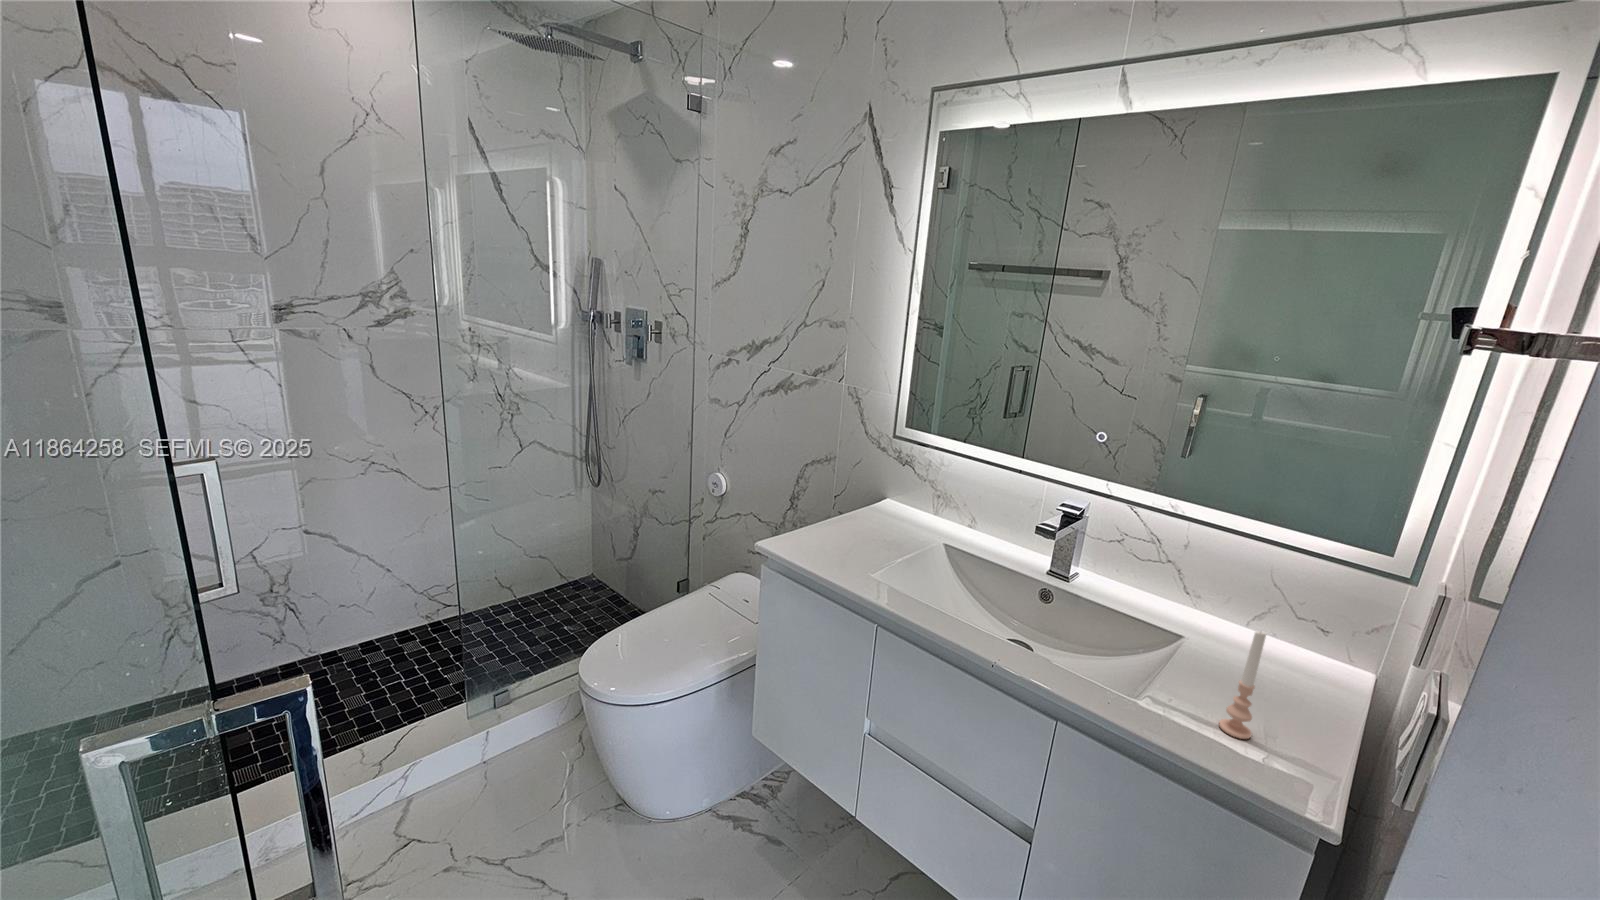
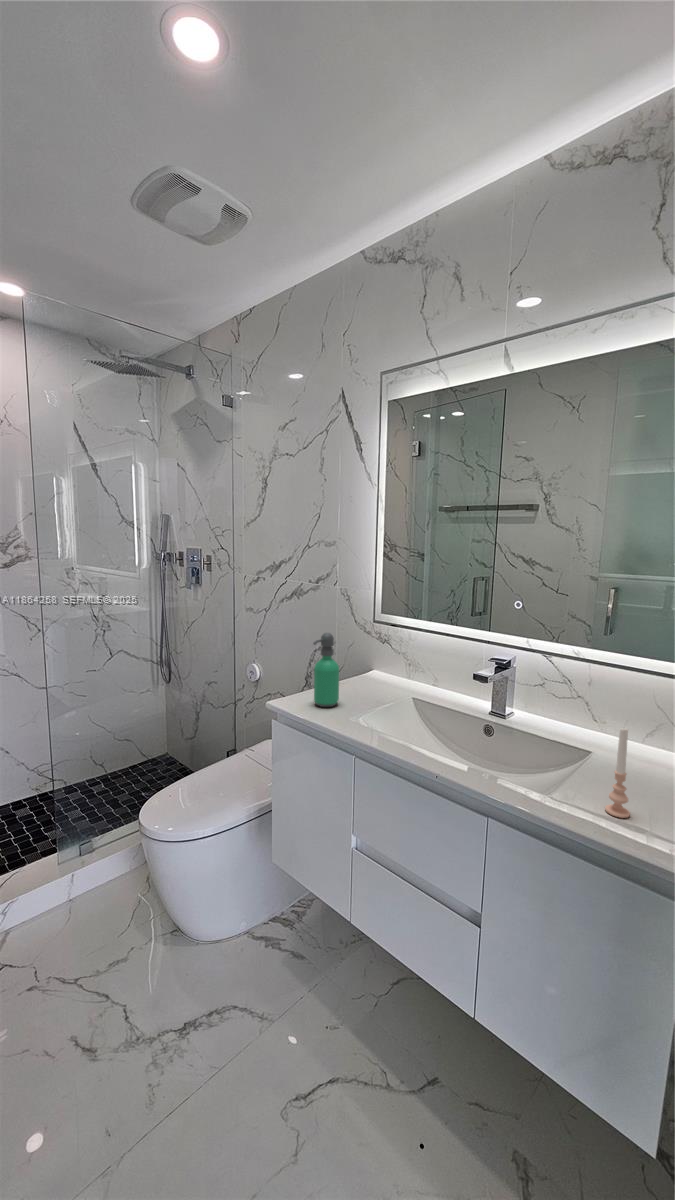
soap dispenser: none [819,457,855,554] -> present [314,633,339,707]

